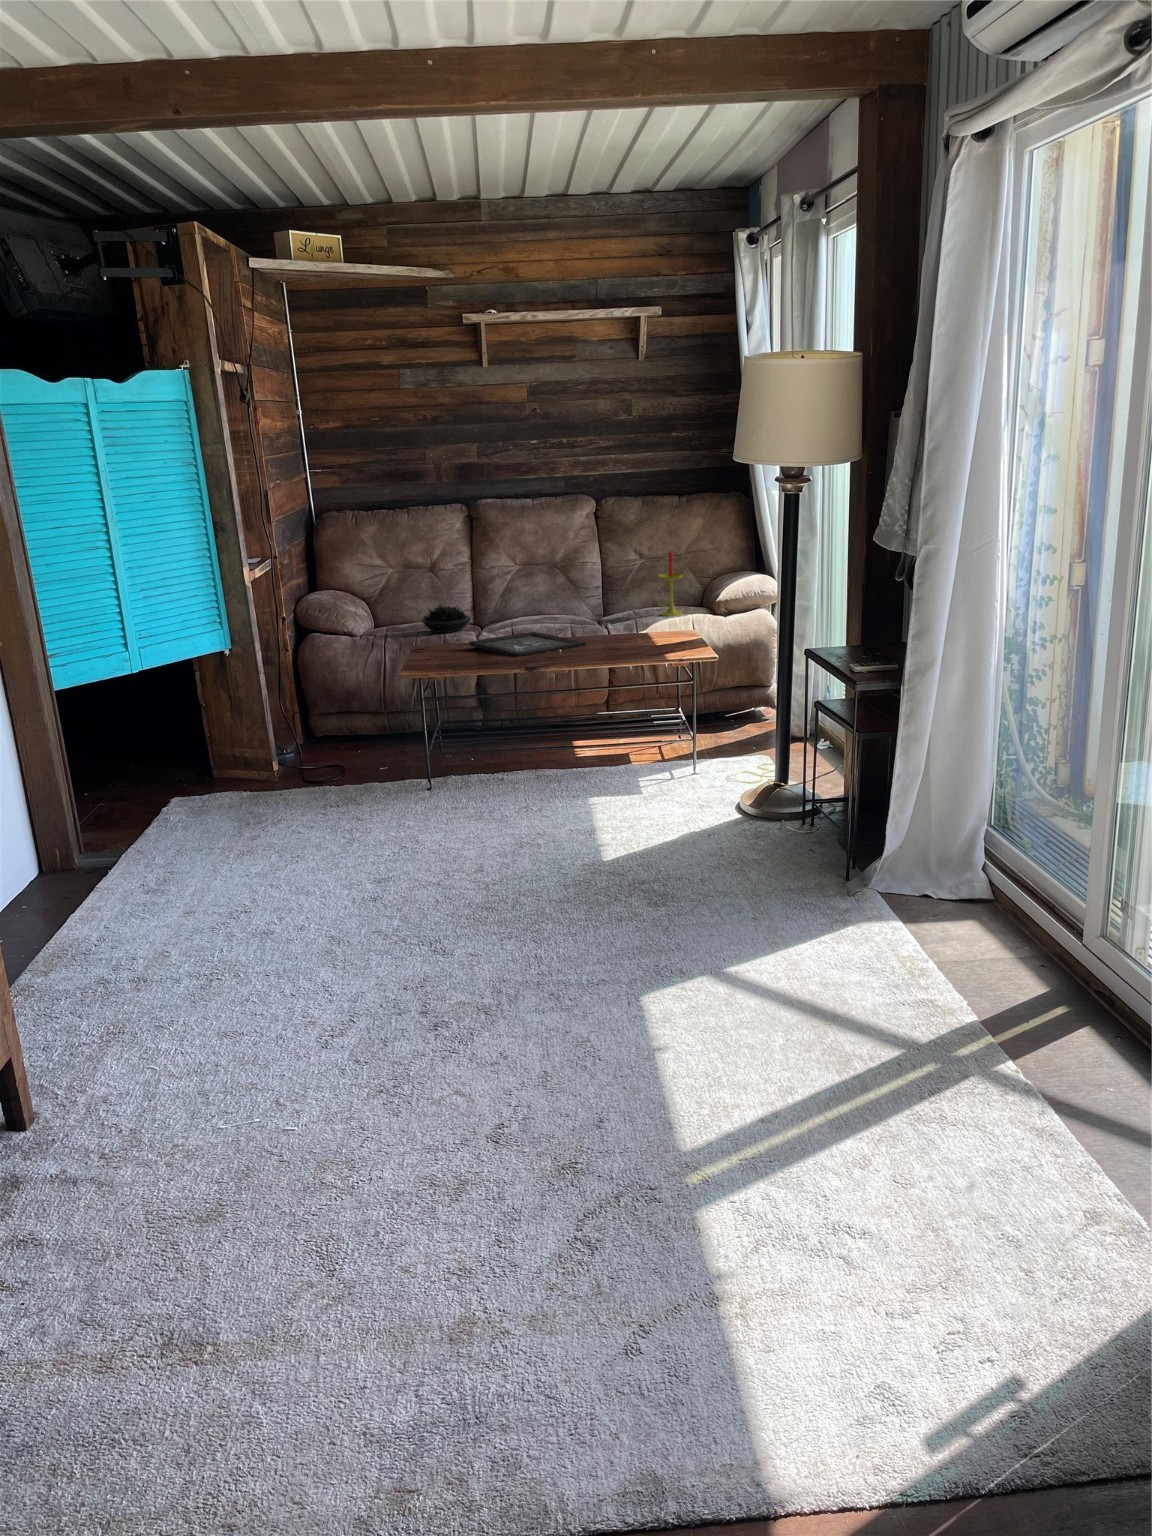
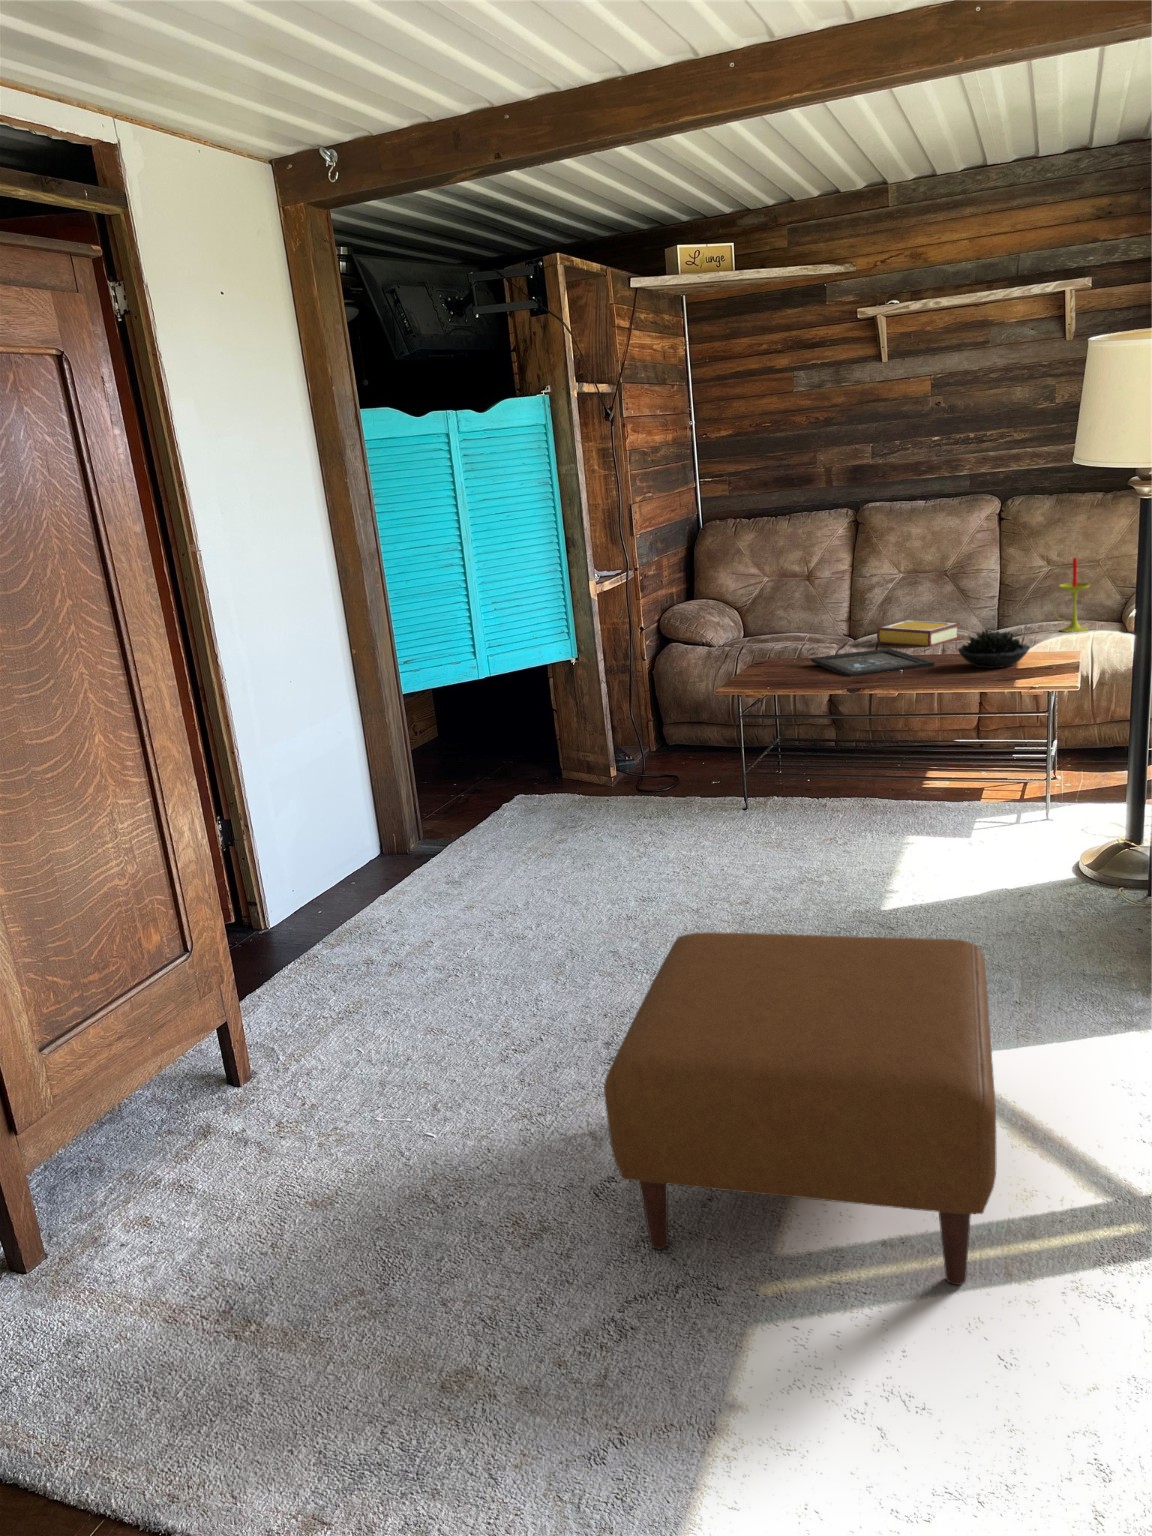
succulent plant: present [422,605,471,633] -> present [958,630,1030,668]
book: none [510,607,582,631] -> present [877,620,960,646]
ottoman: none [512,863,871,1171] -> present [604,932,996,1285]

